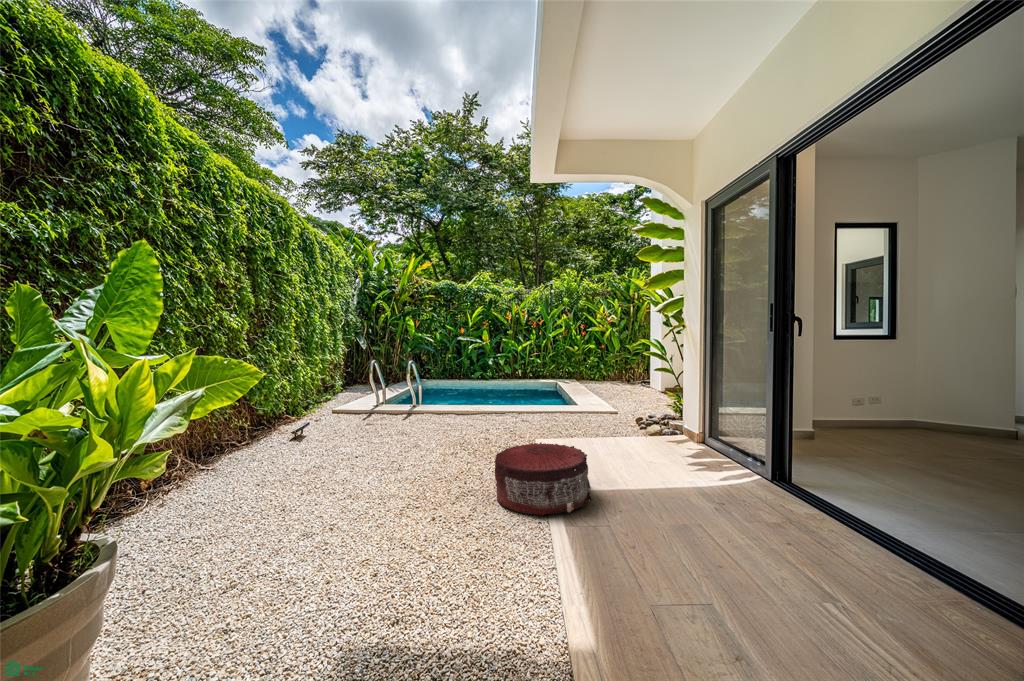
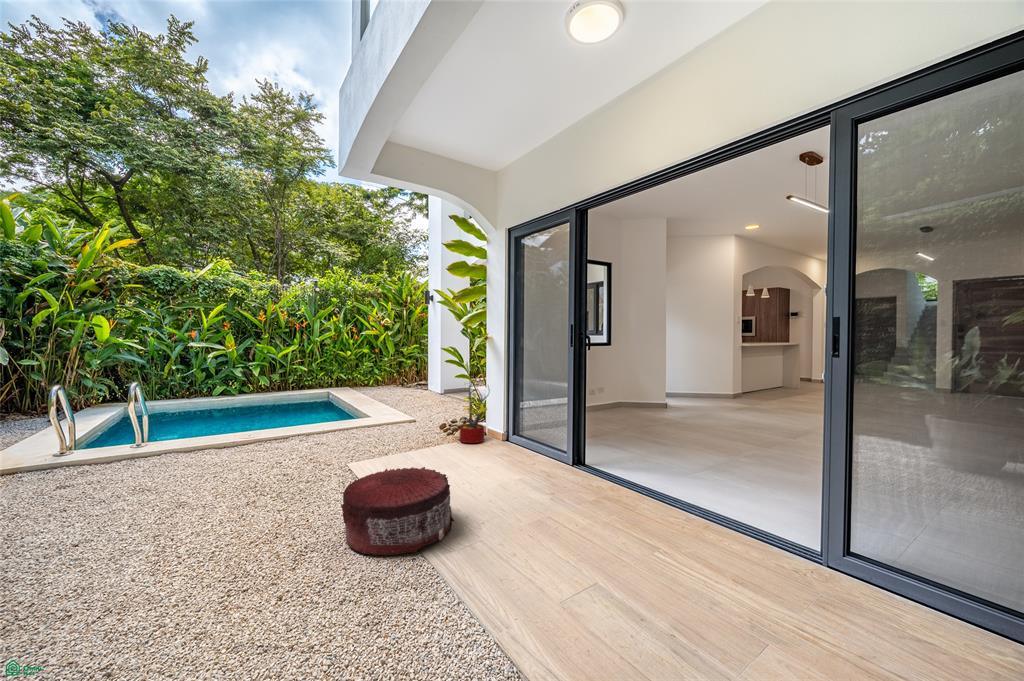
decorative plant: none [650,375,680,440] -> present [460,383,490,443]

